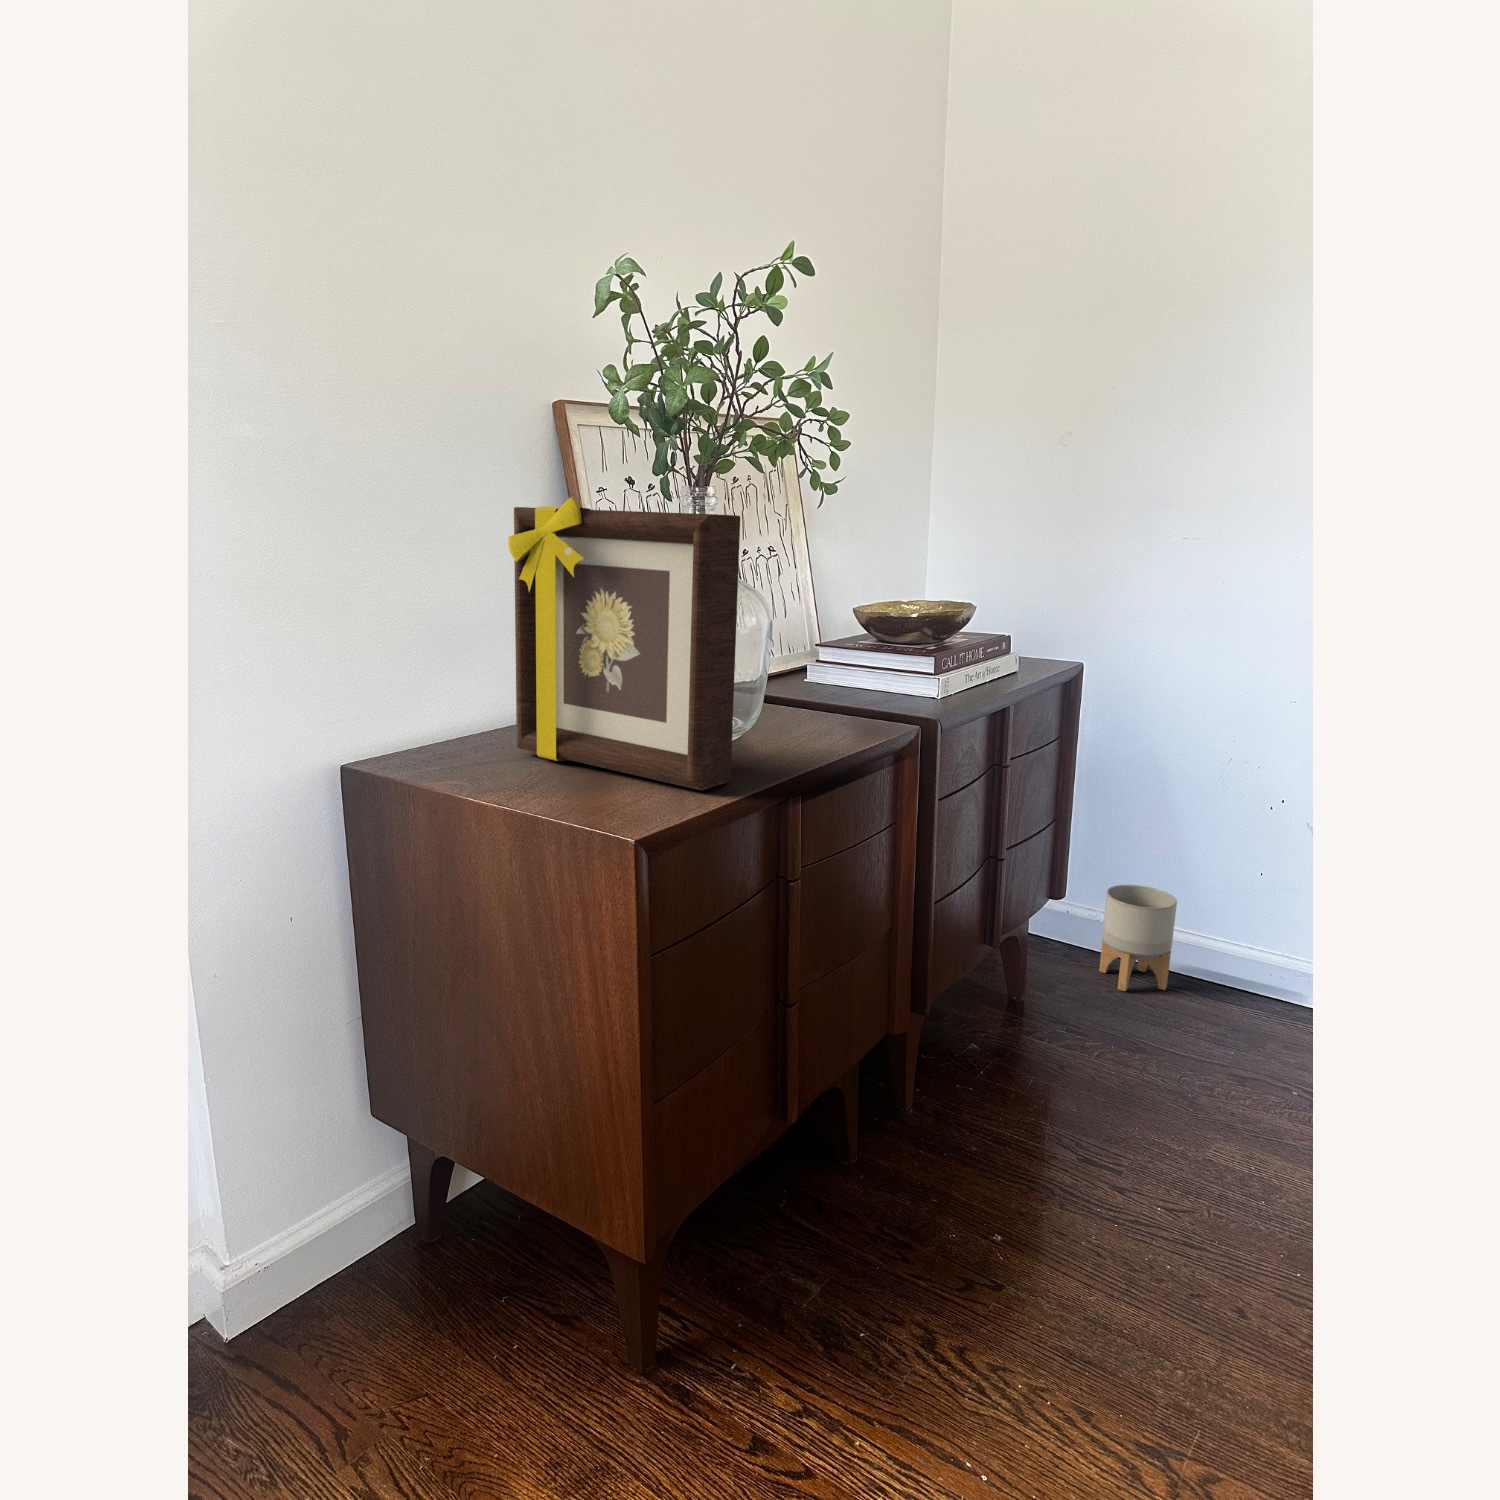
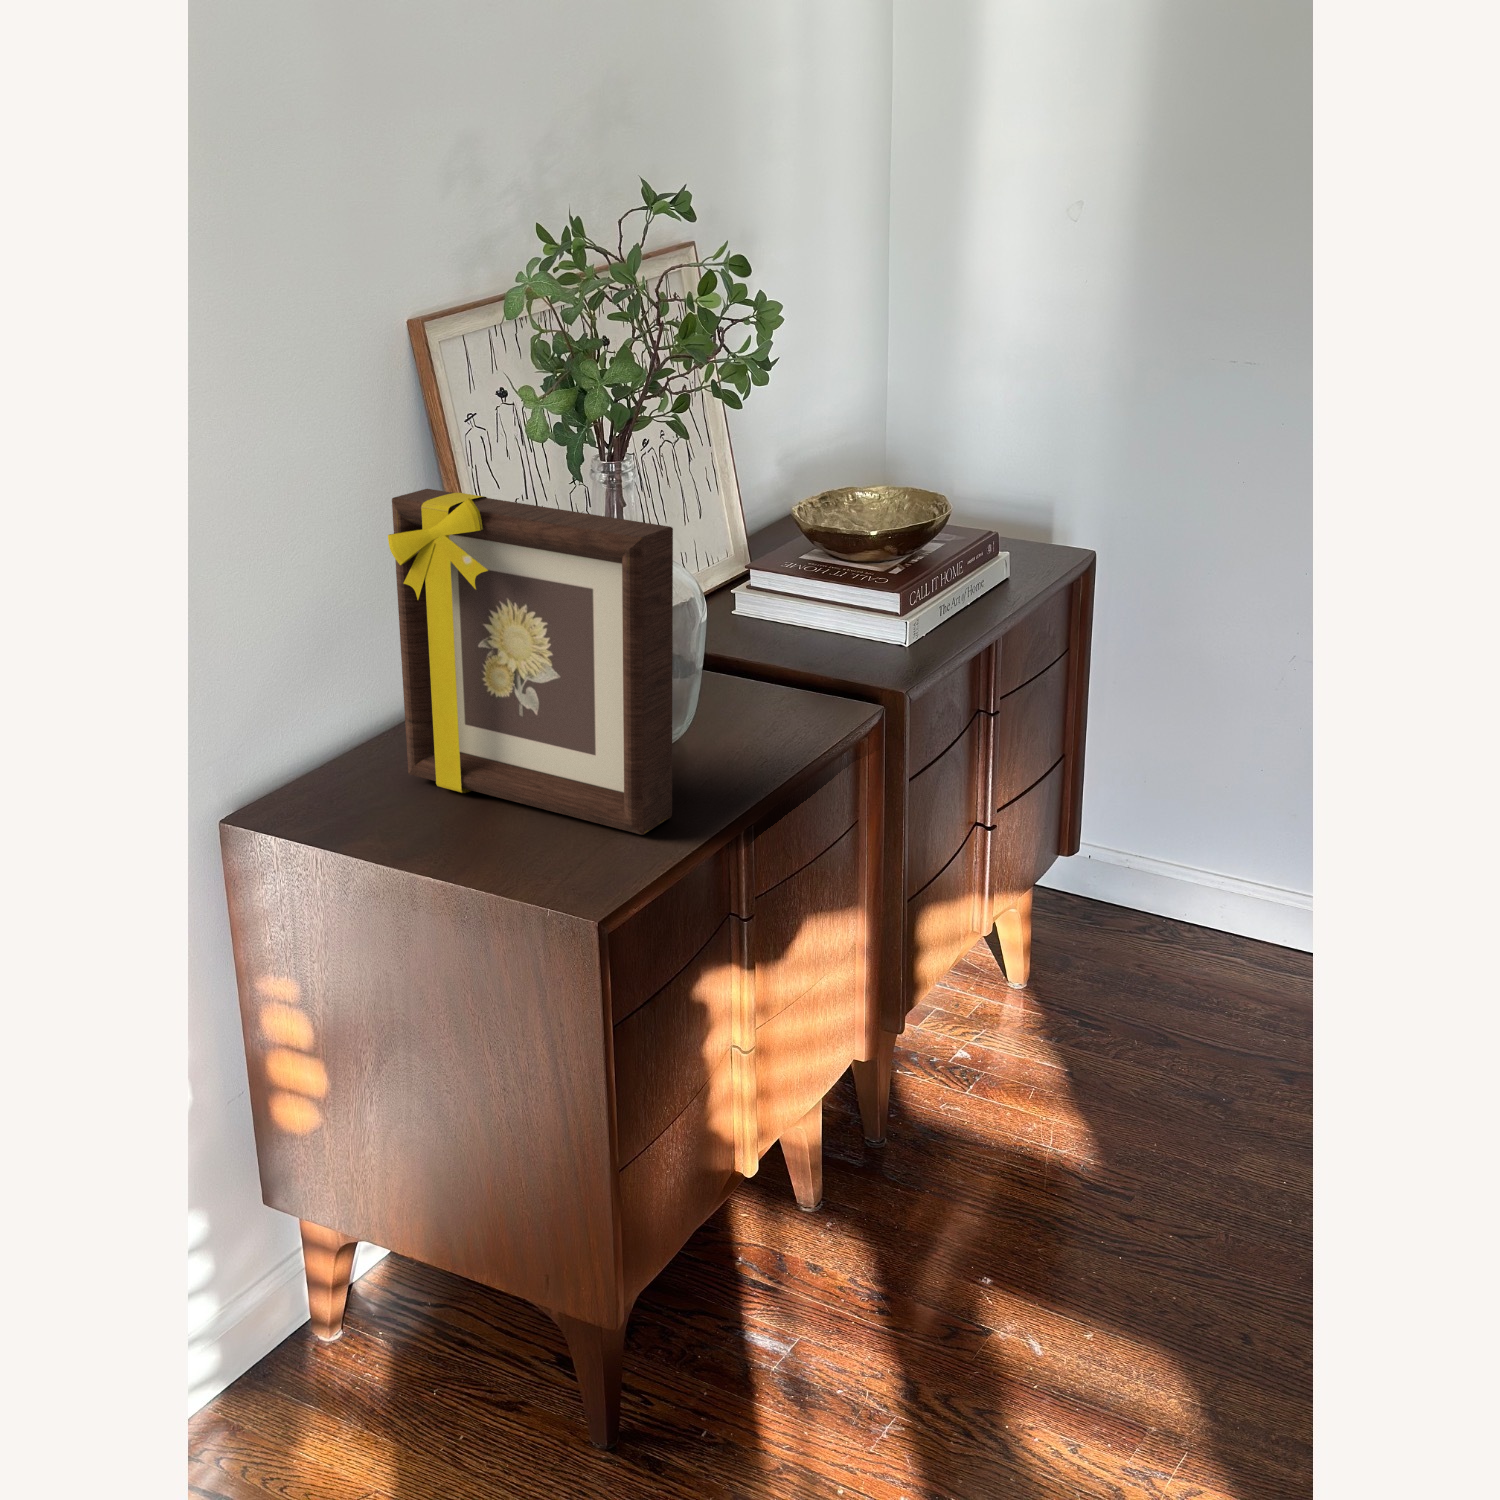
planter: present [1099,885,1177,991] -> none [1120,826,1213,963]

